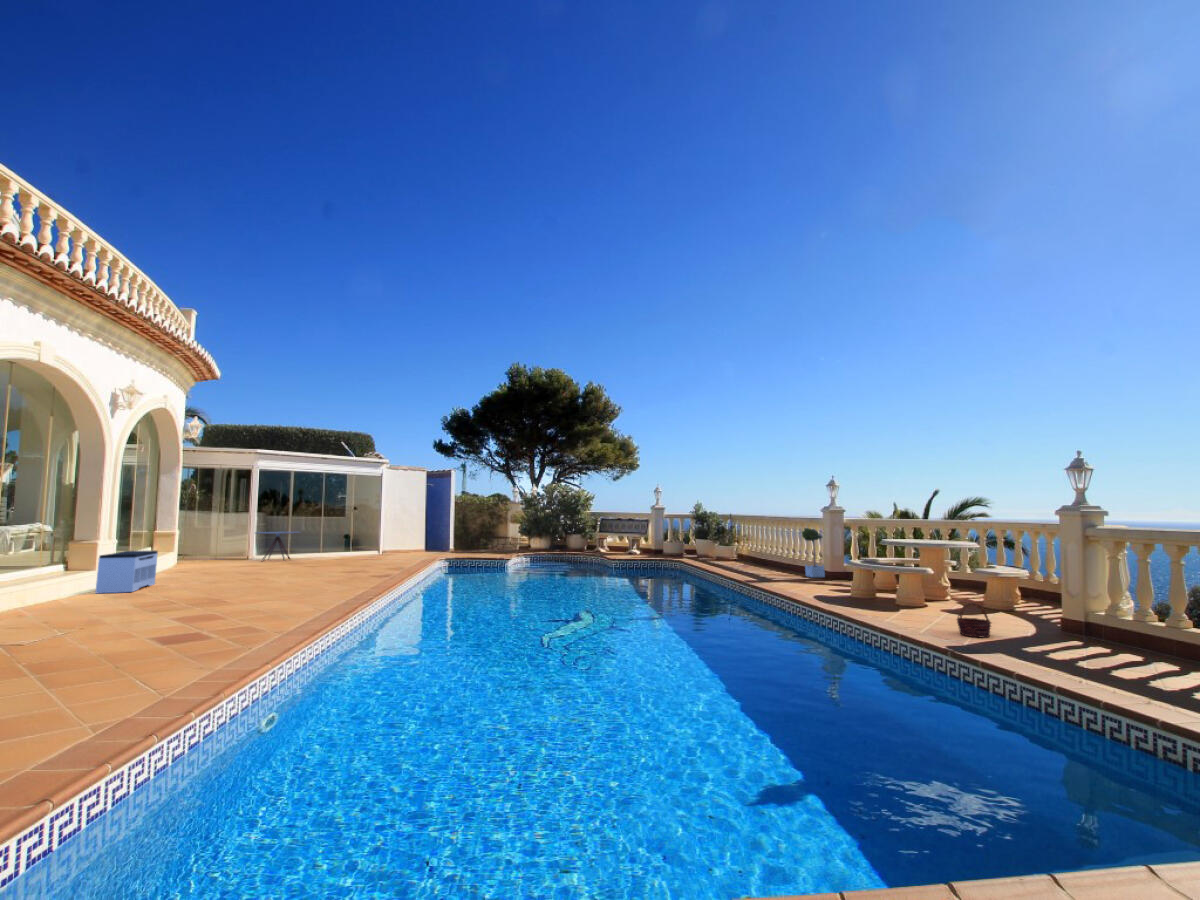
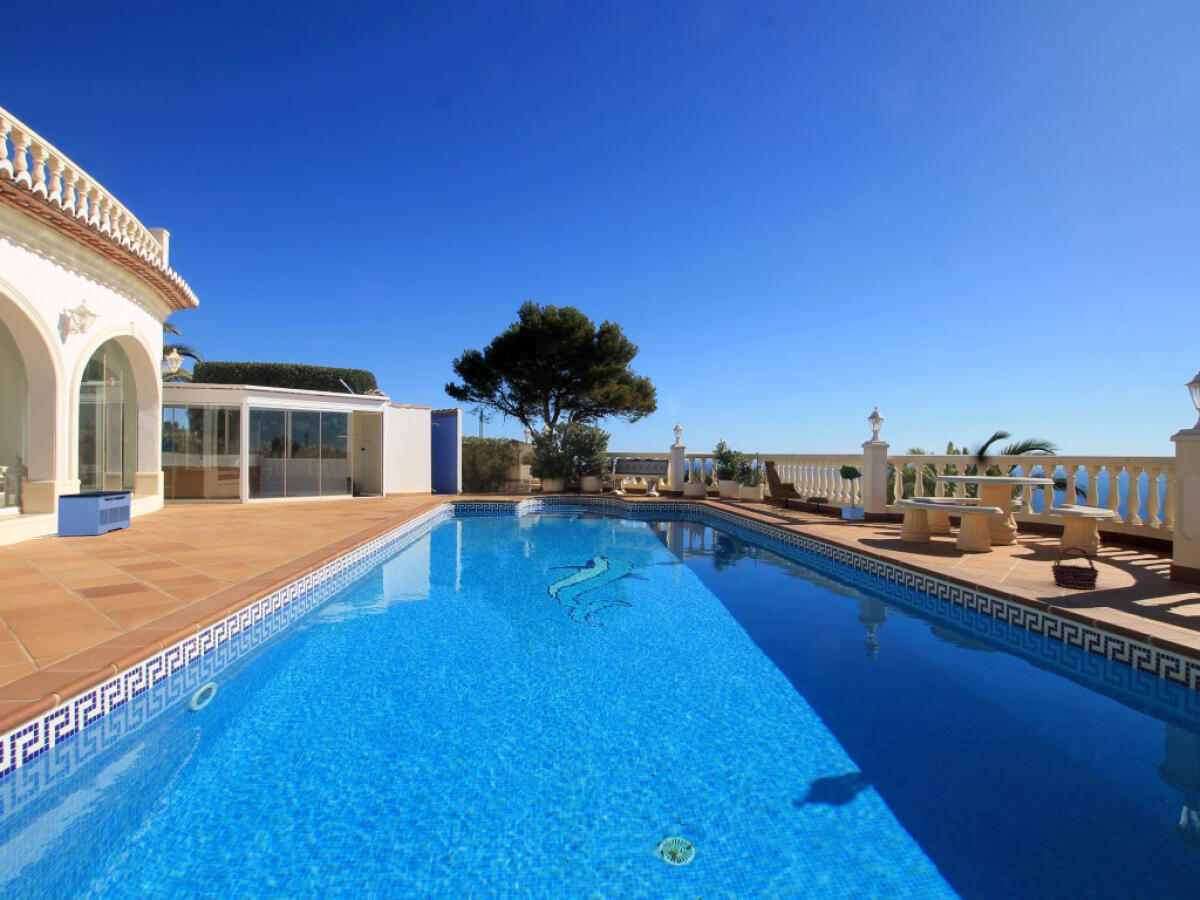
lounge chair: none [737,522,796,571] -> present [764,461,829,512]
round table: present [256,532,297,560] -> none [251,474,300,505]

